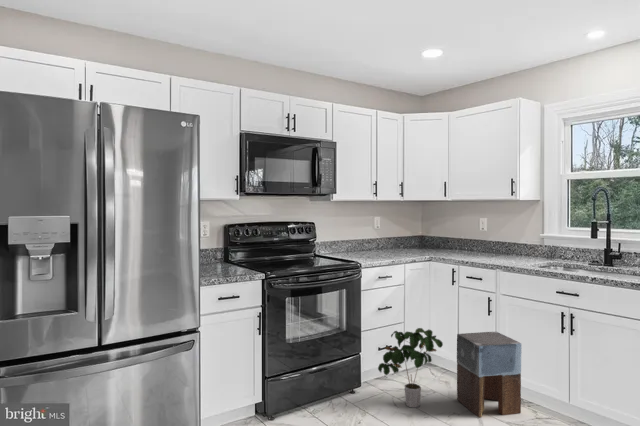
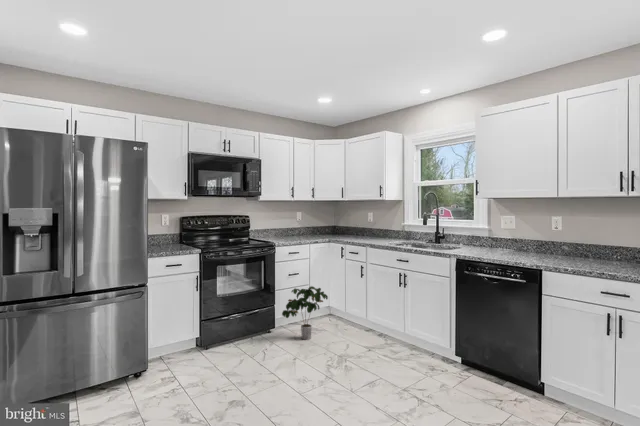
stool: present [457,332,522,418] -> none [337,288,376,344]

